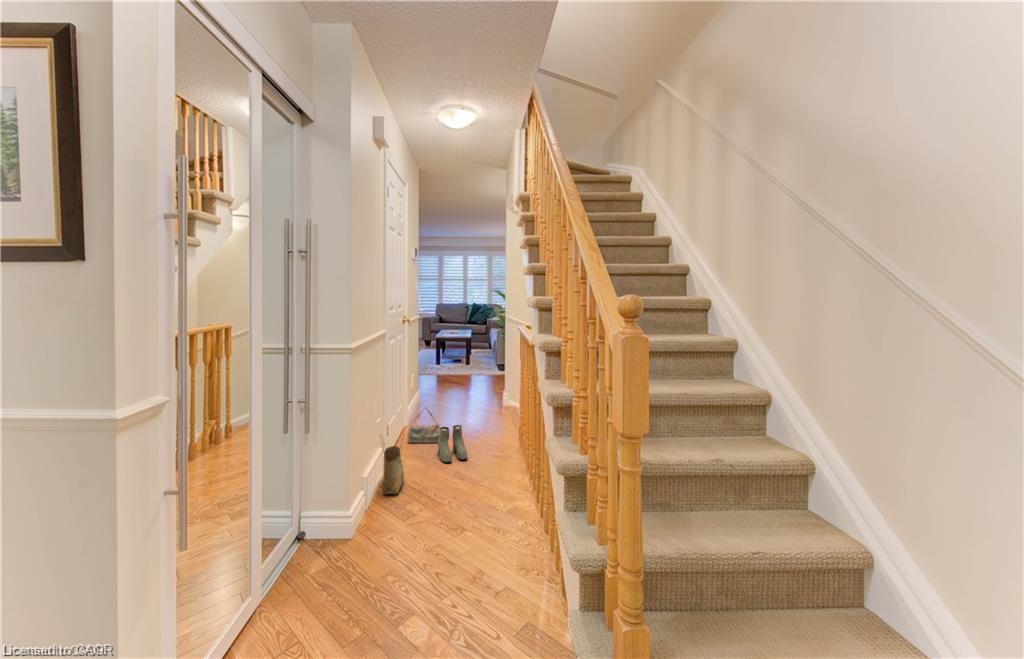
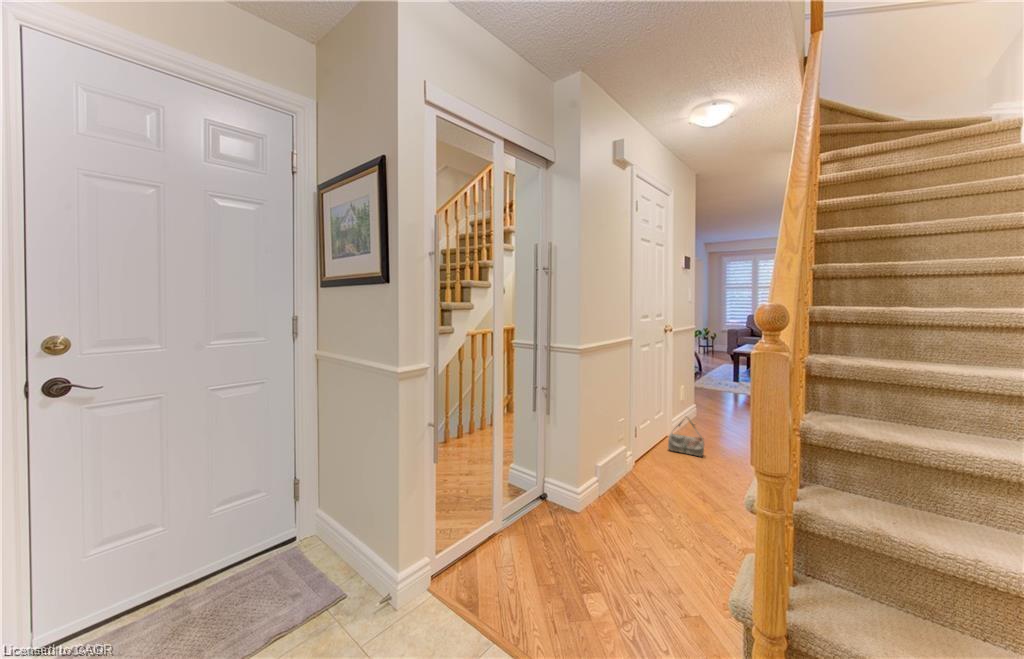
boots: present [438,425,467,462] -> none [695,439,728,479]
woven basket: present [380,434,404,494] -> none [621,431,647,490]

